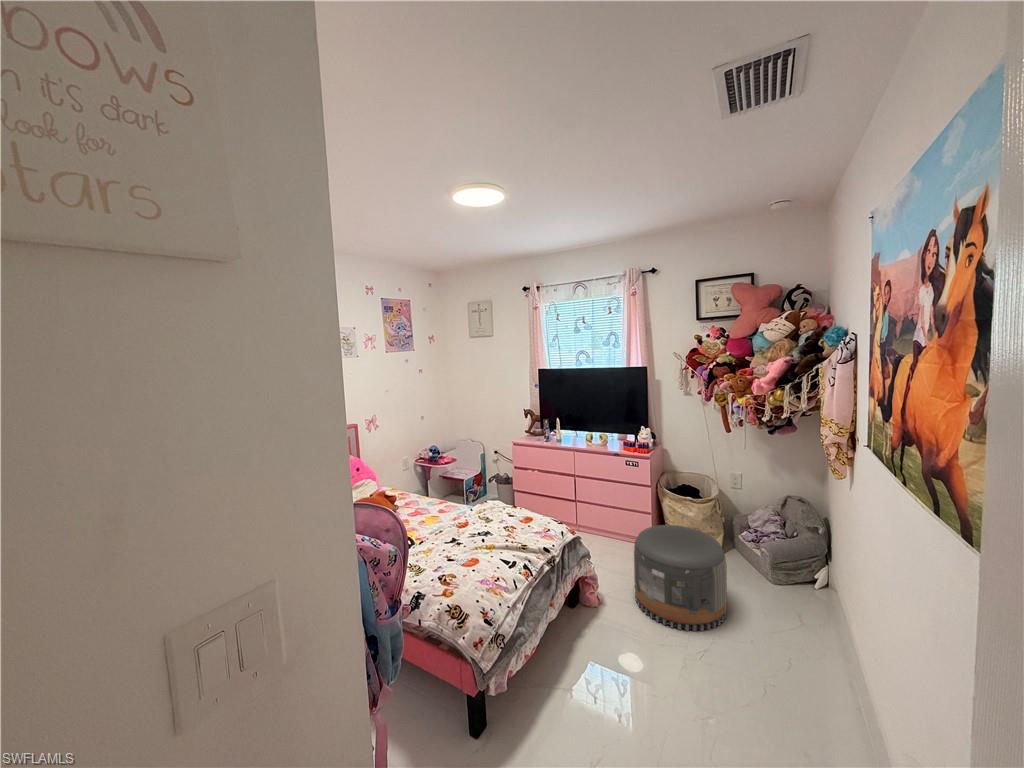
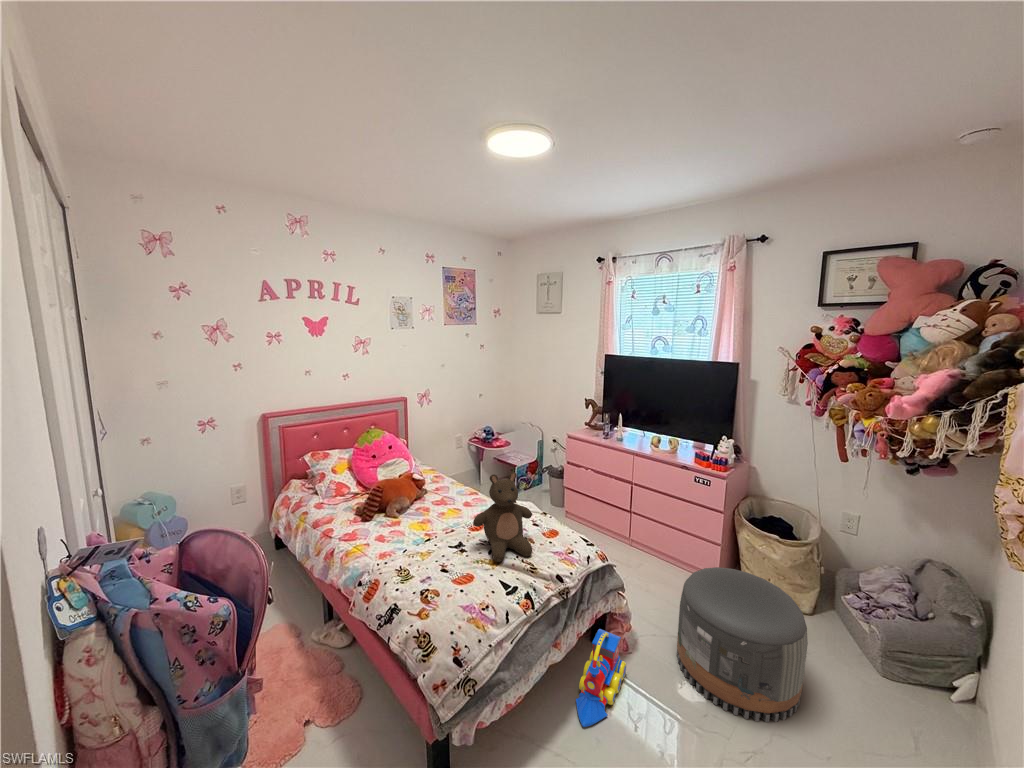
stuffed bear: none [466,468,520,545] -> present [473,472,532,562]
toy train: none [570,590,602,668] -> present [576,629,626,727]

